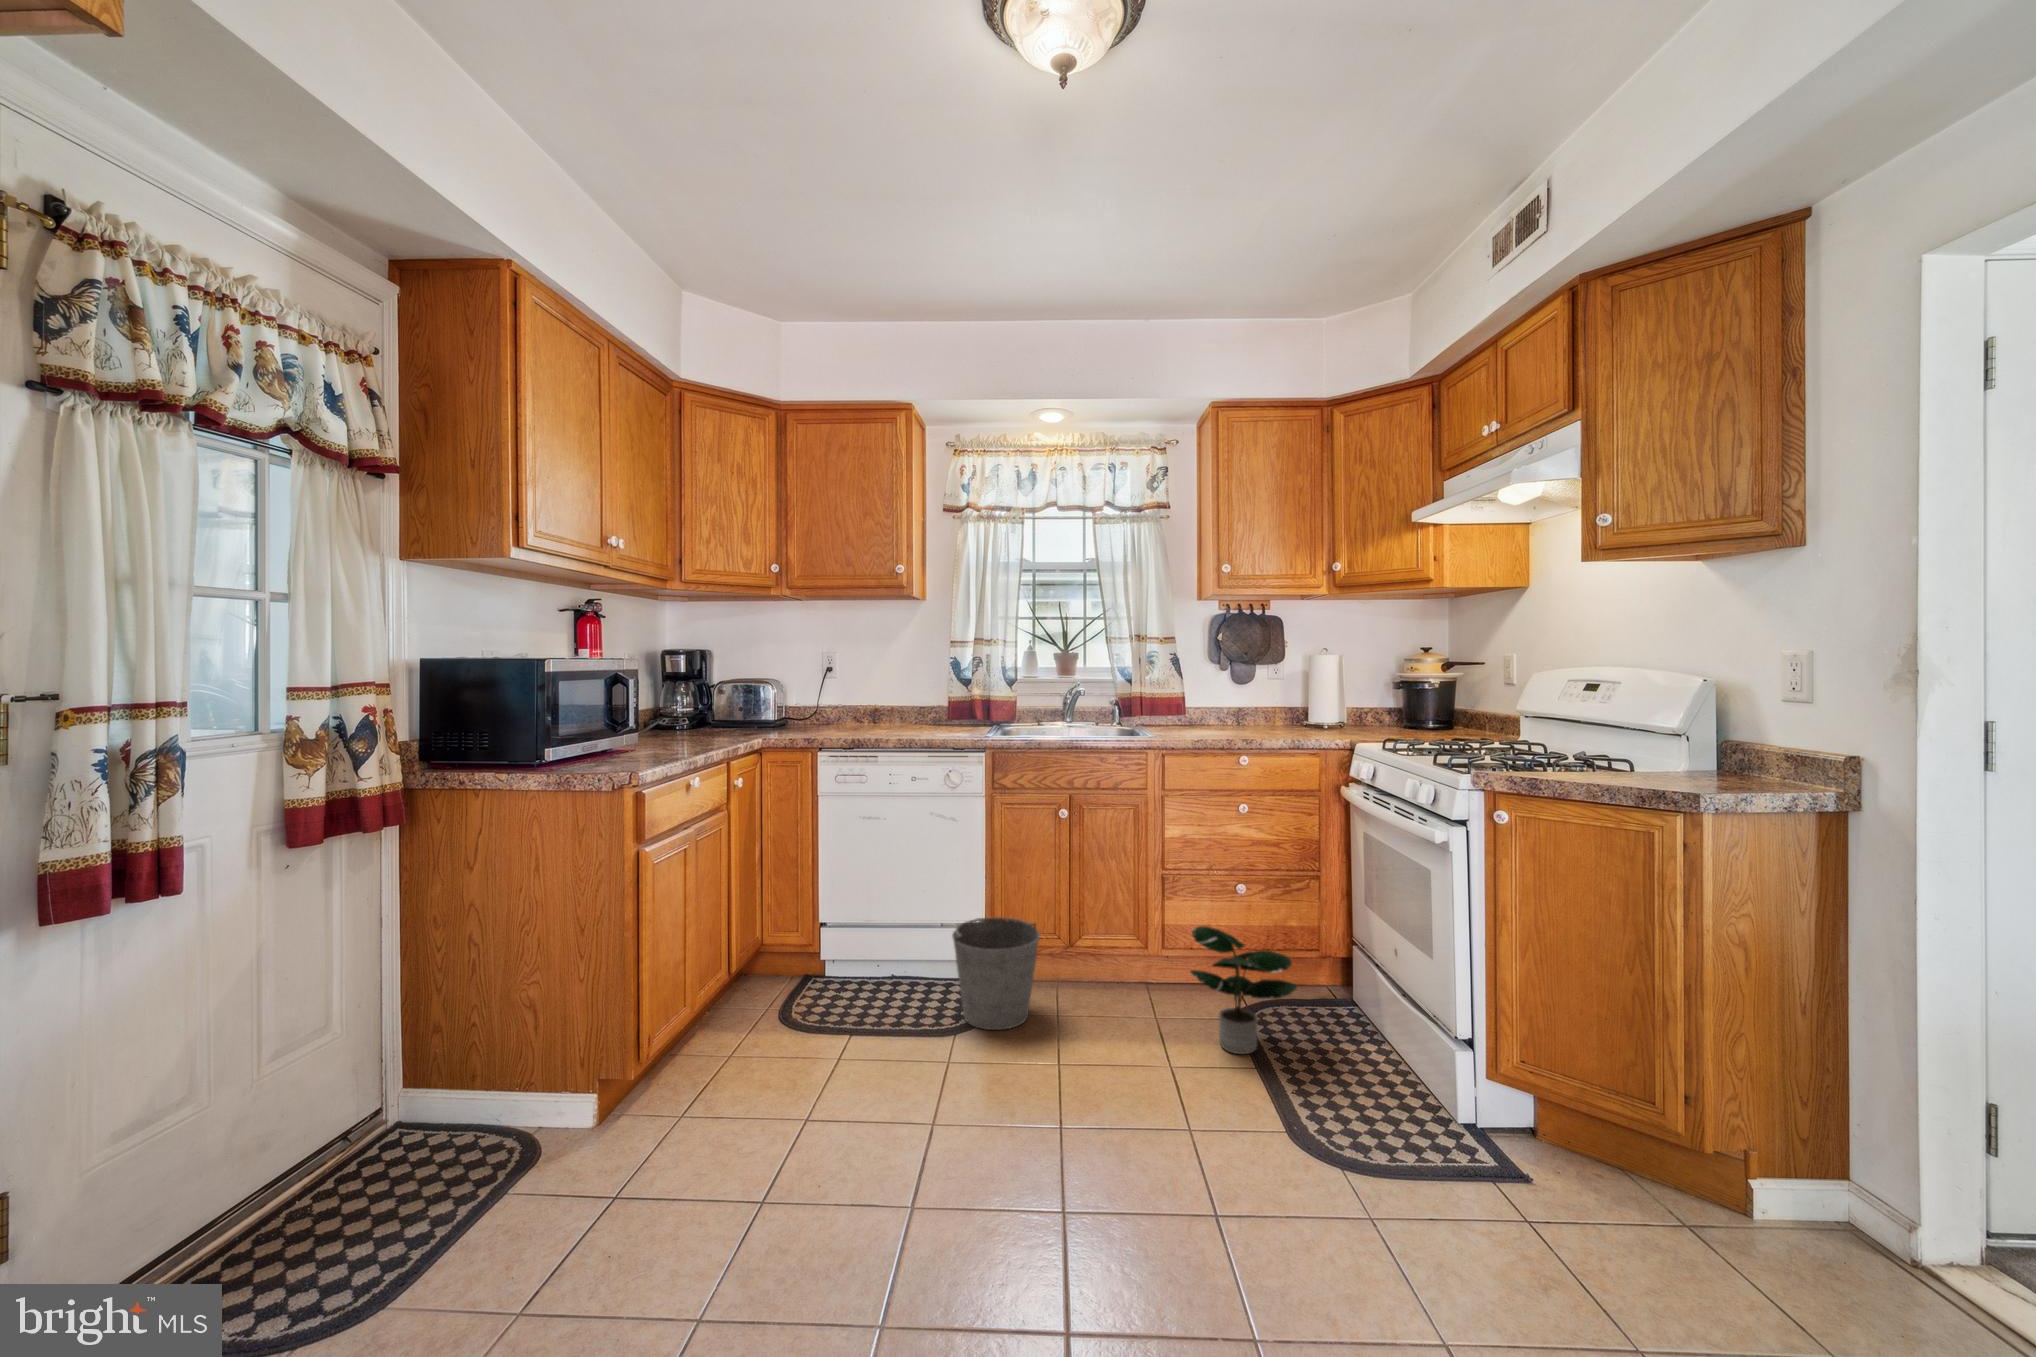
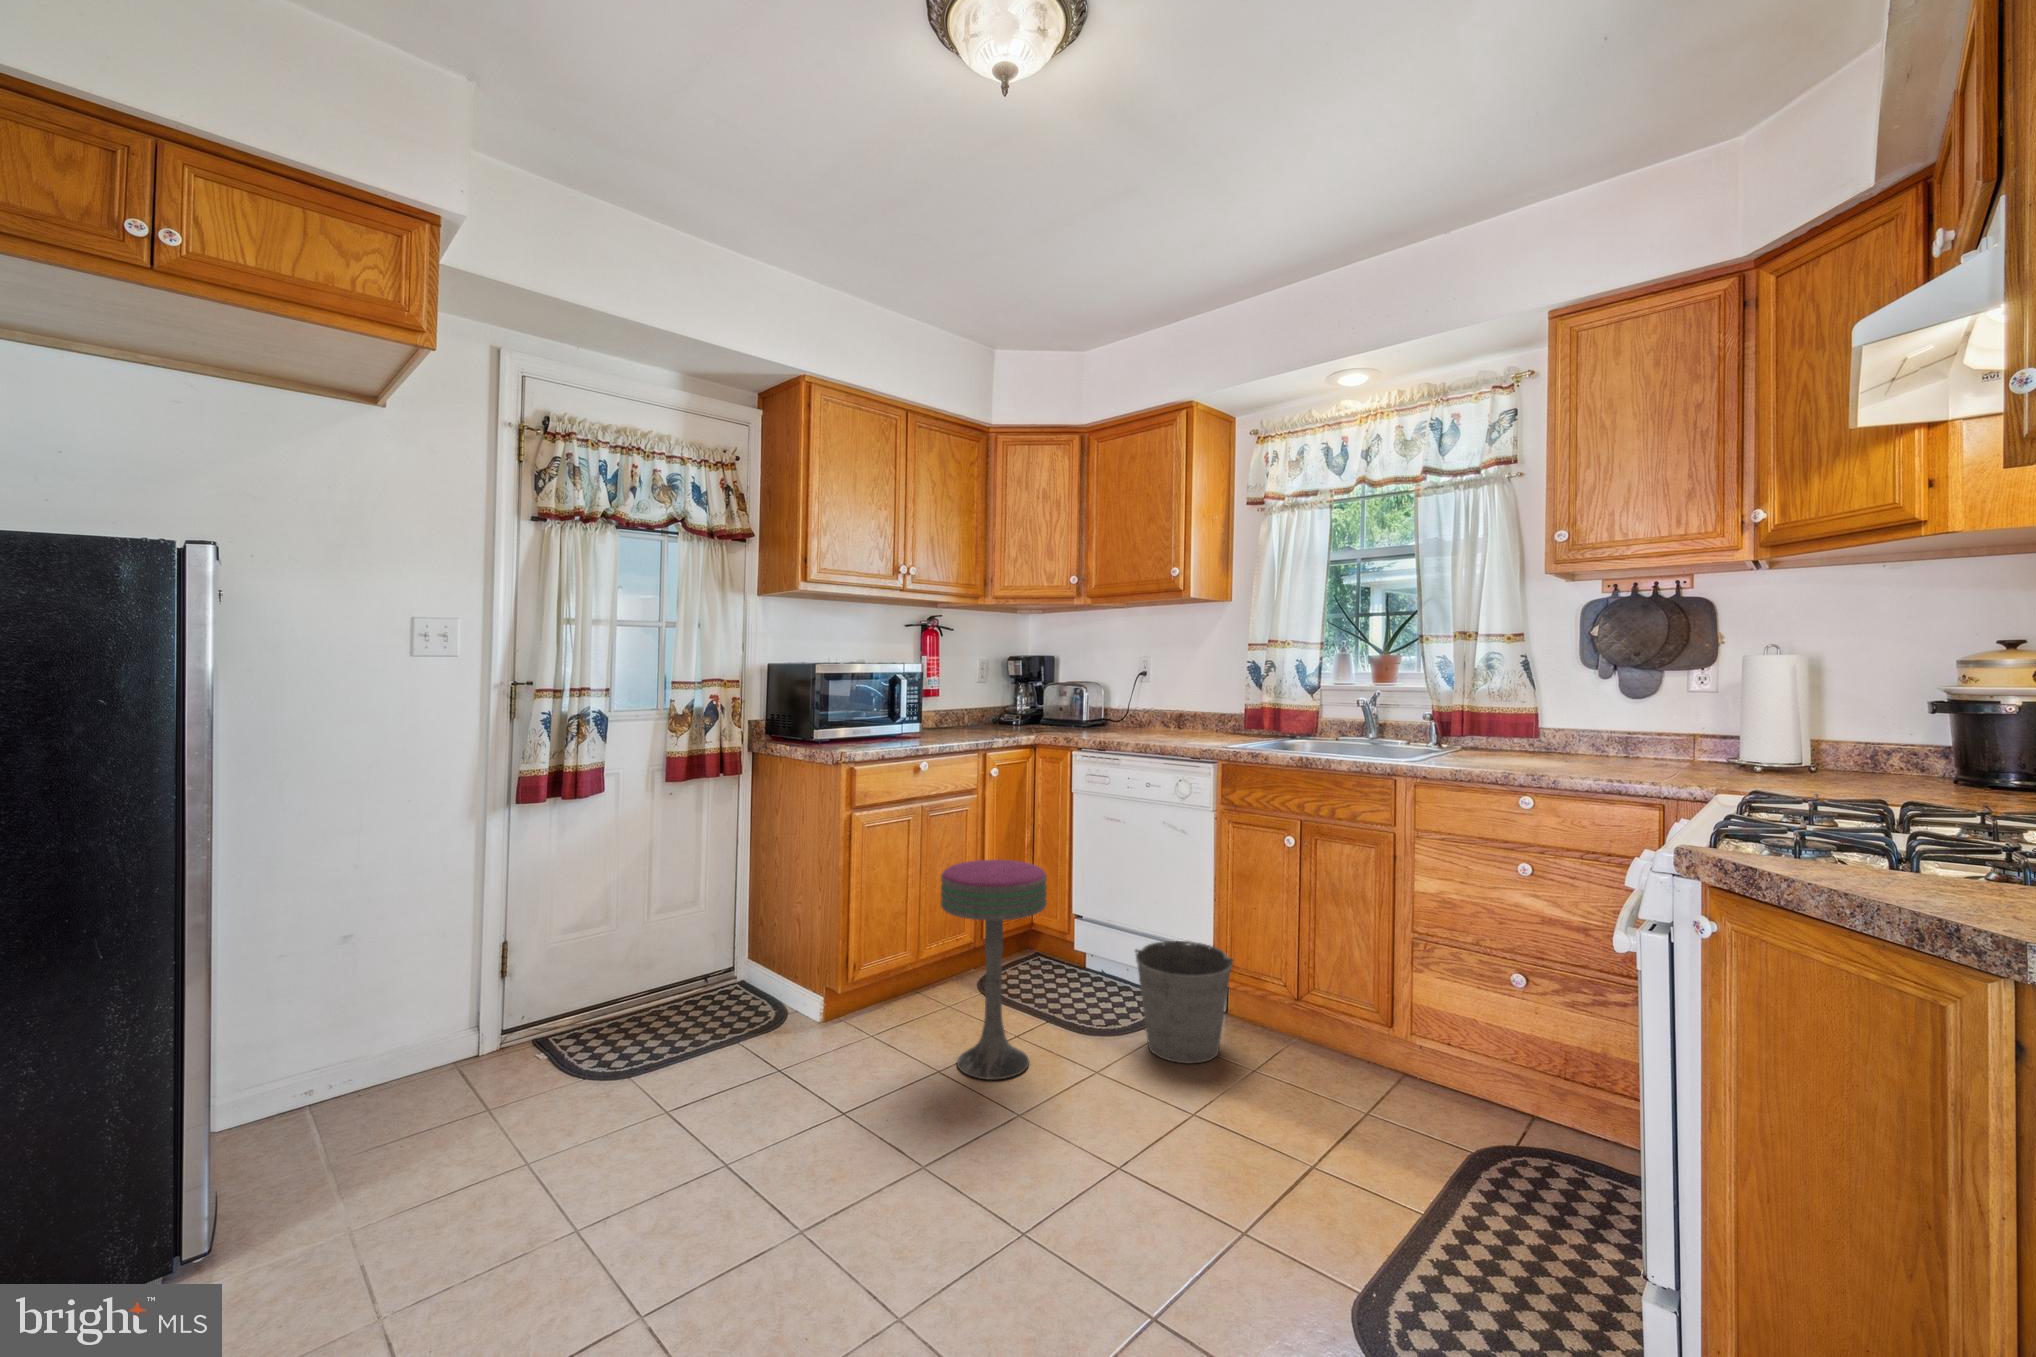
bar stool: none [802,872,919,1113] -> present [941,860,1047,1080]
potted plant: present [1190,926,1297,1054] -> none [1351,1007,1512,1191]

